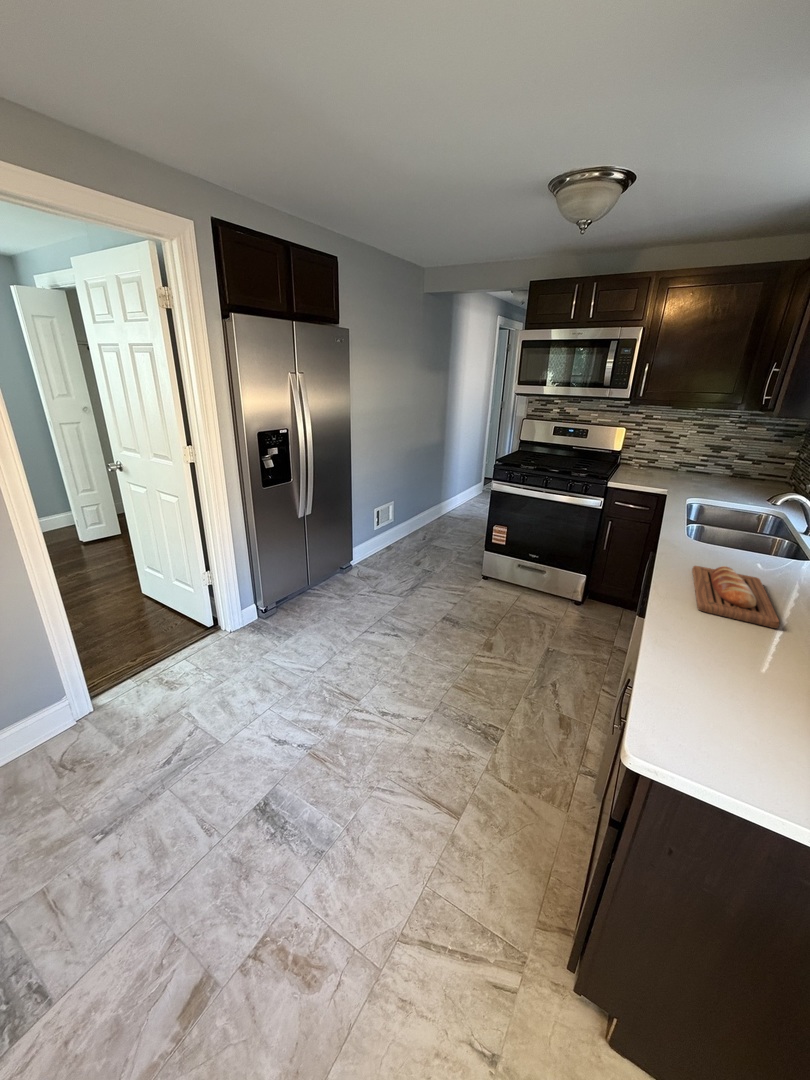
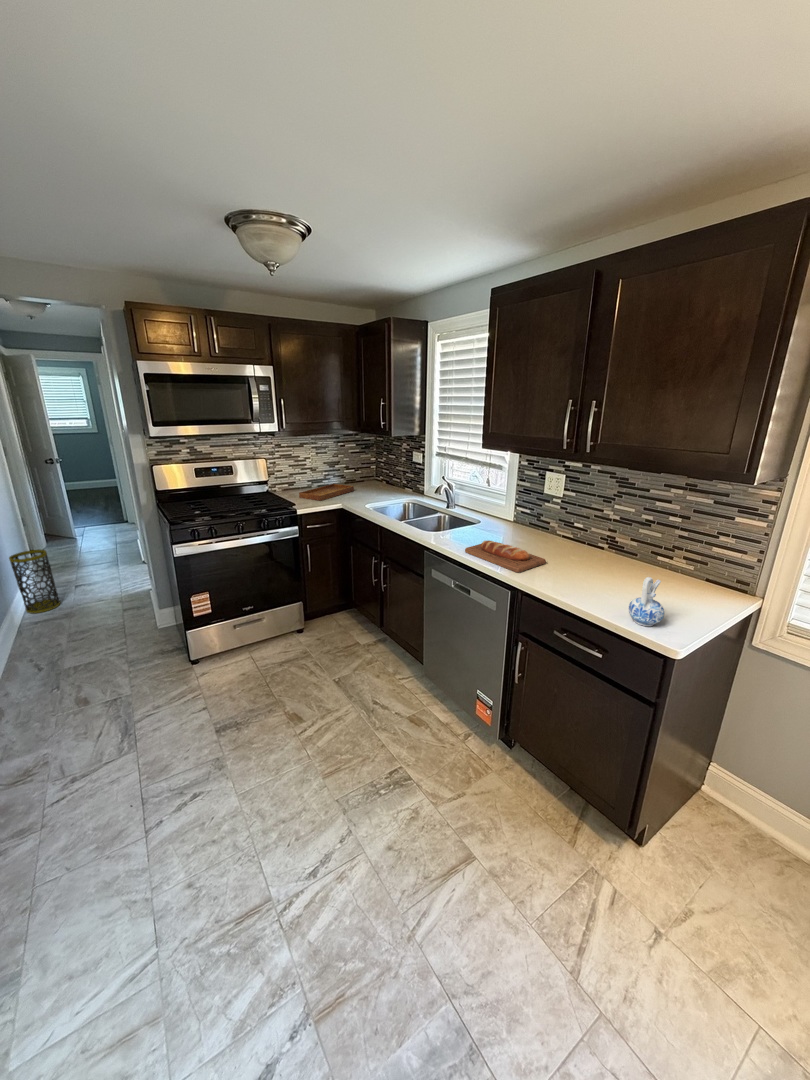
tray: none [643,459,724,487] -> present [299,476,354,501]
trash can: none [453,470,476,514] -> present [9,550,60,613]
ceramic pitcher: none [691,649,764,740] -> present [629,577,664,626]

